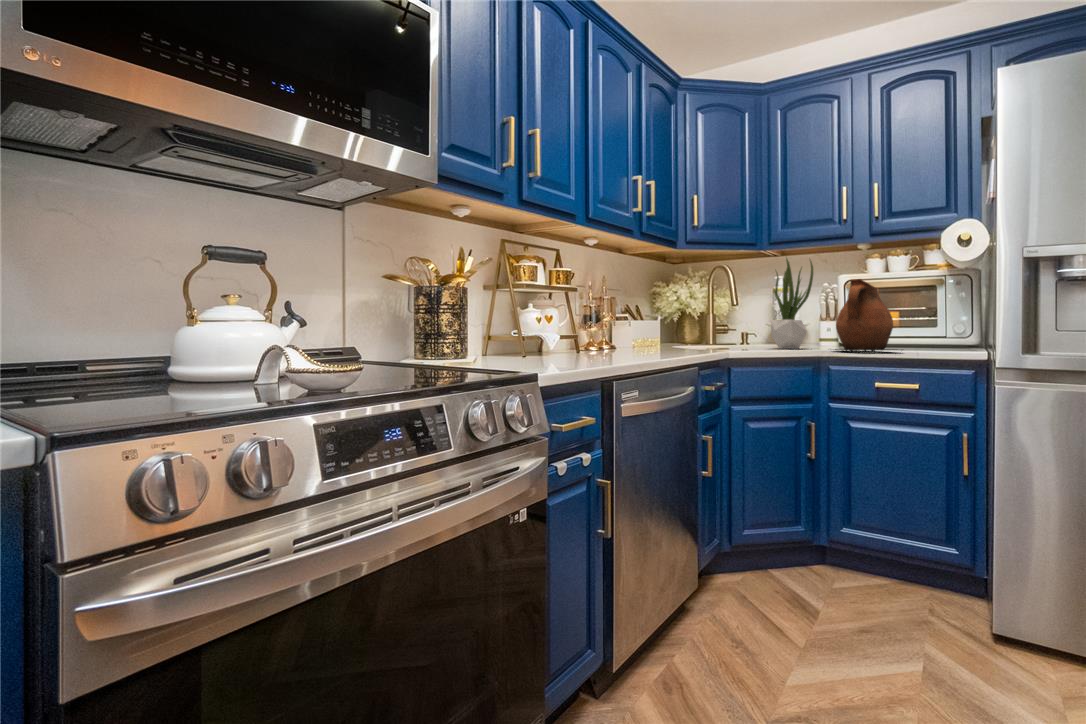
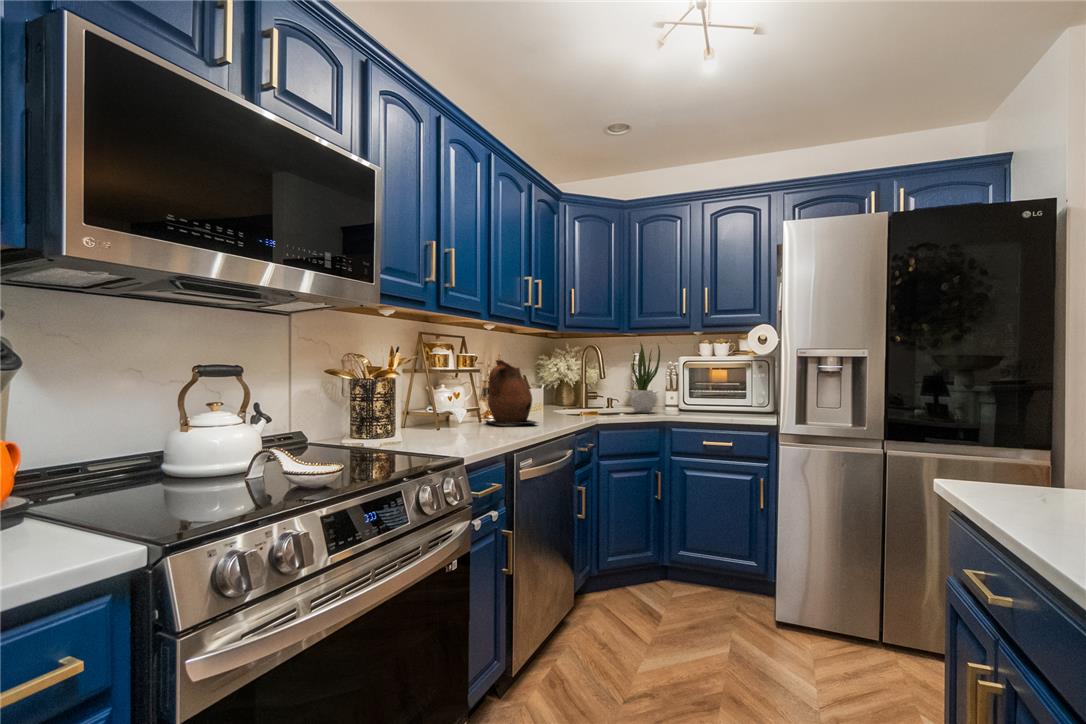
ceramic pitcher: present [835,279,897,351] -> present [486,360,537,424]

